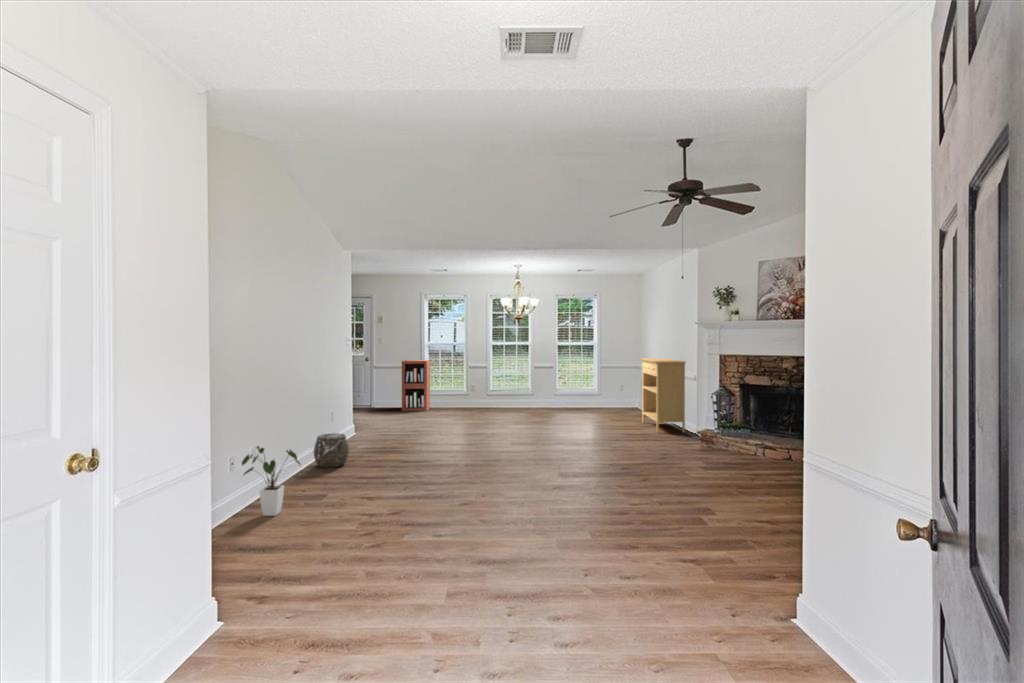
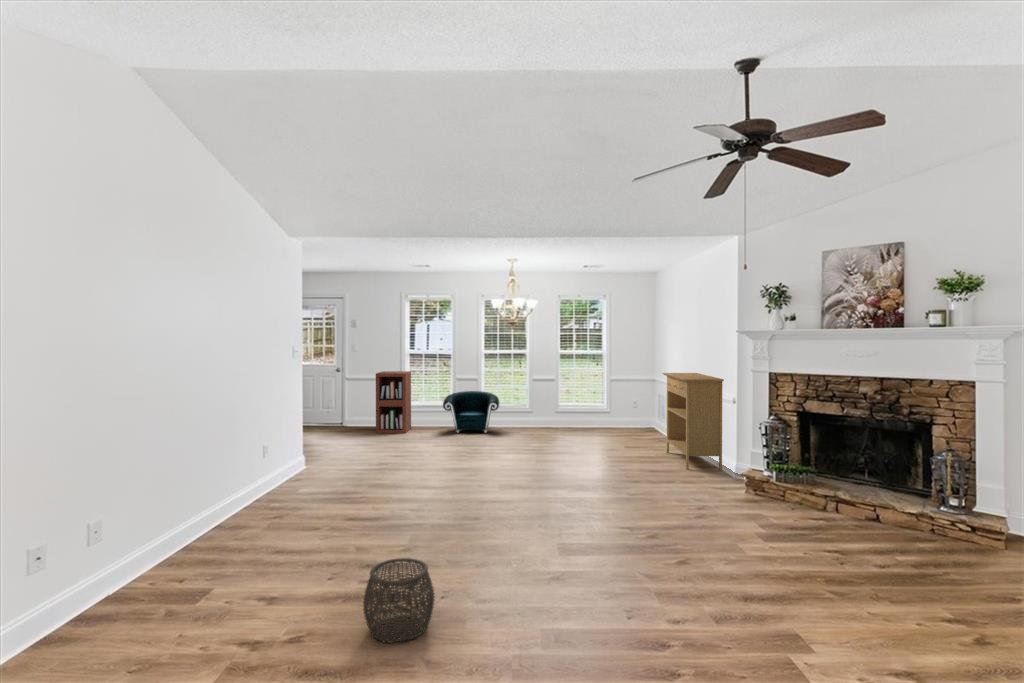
armchair: none [458,376,505,411] -> present [443,391,499,433]
woven basket: present [314,433,349,468] -> present [363,558,435,643]
house plant: present [242,446,301,516] -> none [50,531,155,645]

